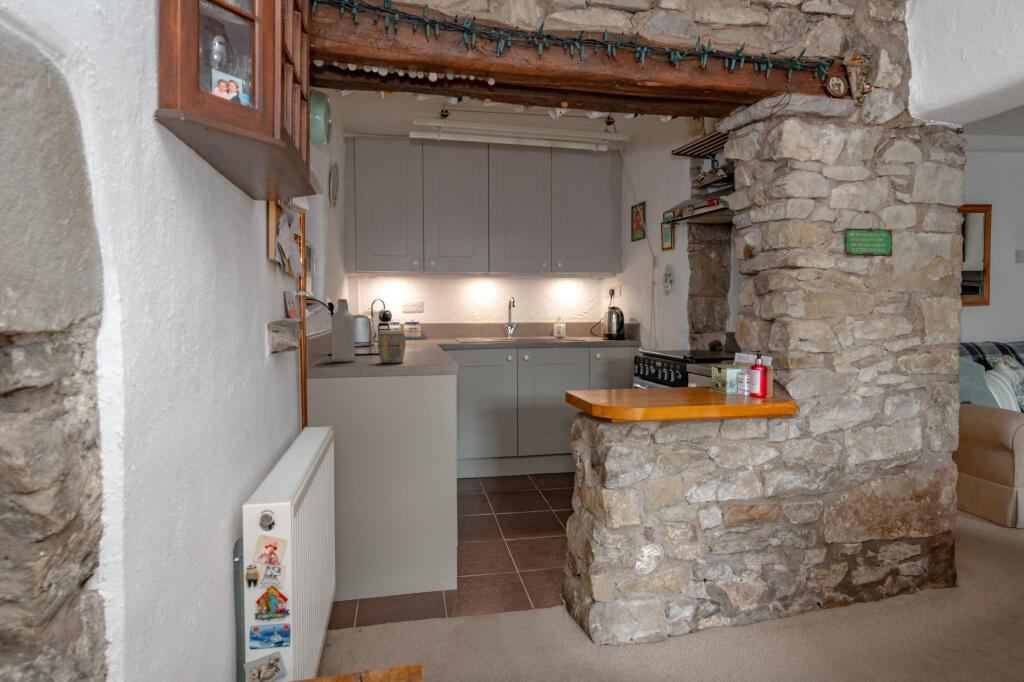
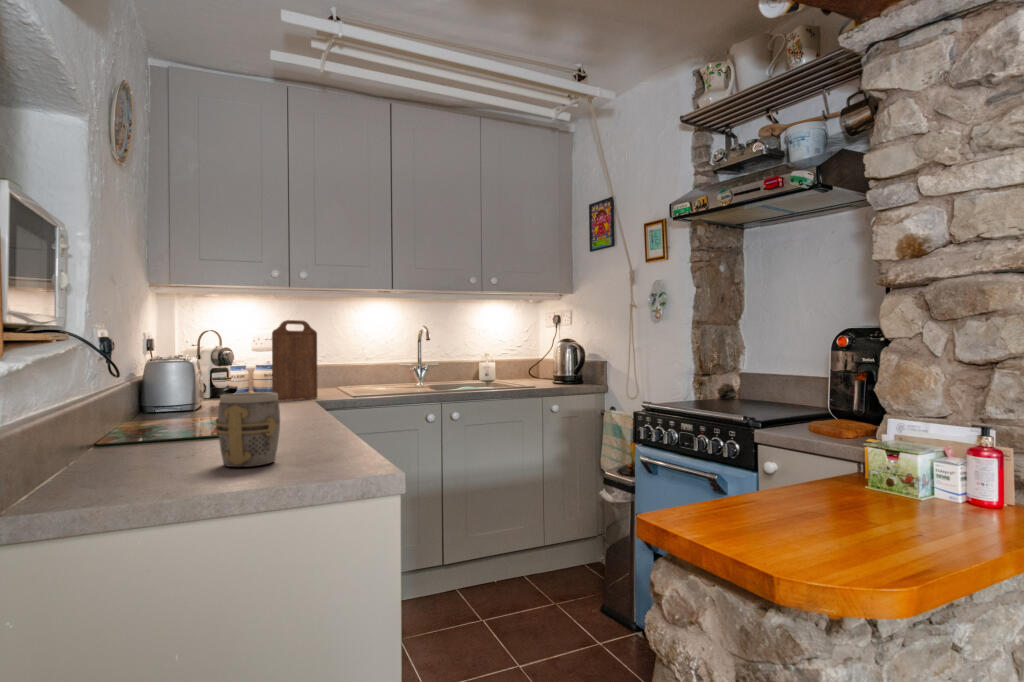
cutting board: none [412,294,440,343] -> present [272,320,318,401]
bottle: present [331,299,355,362] -> none [103,326,160,467]

